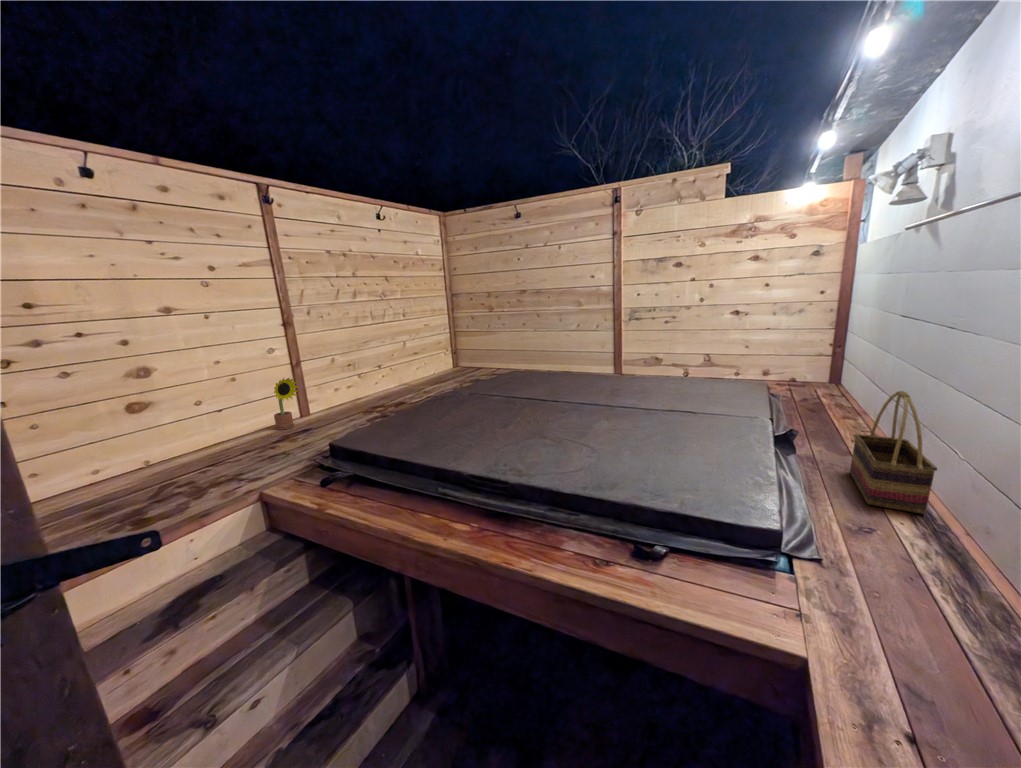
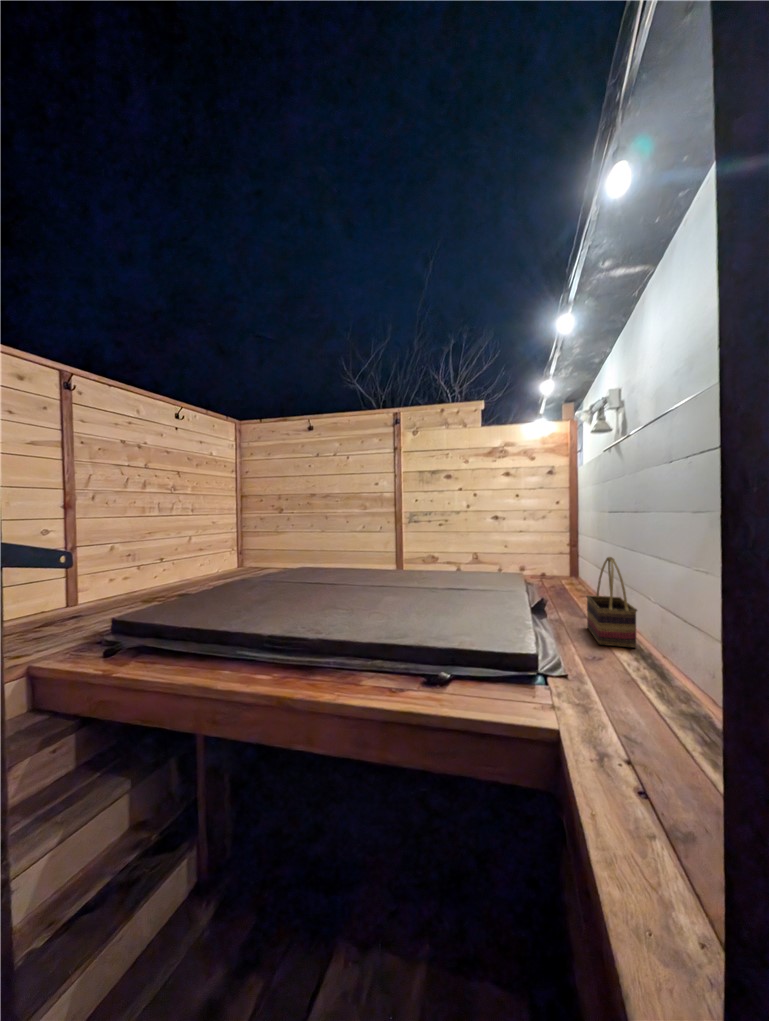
decorative plant: present [274,378,299,430] -> none [36,560,74,620]

